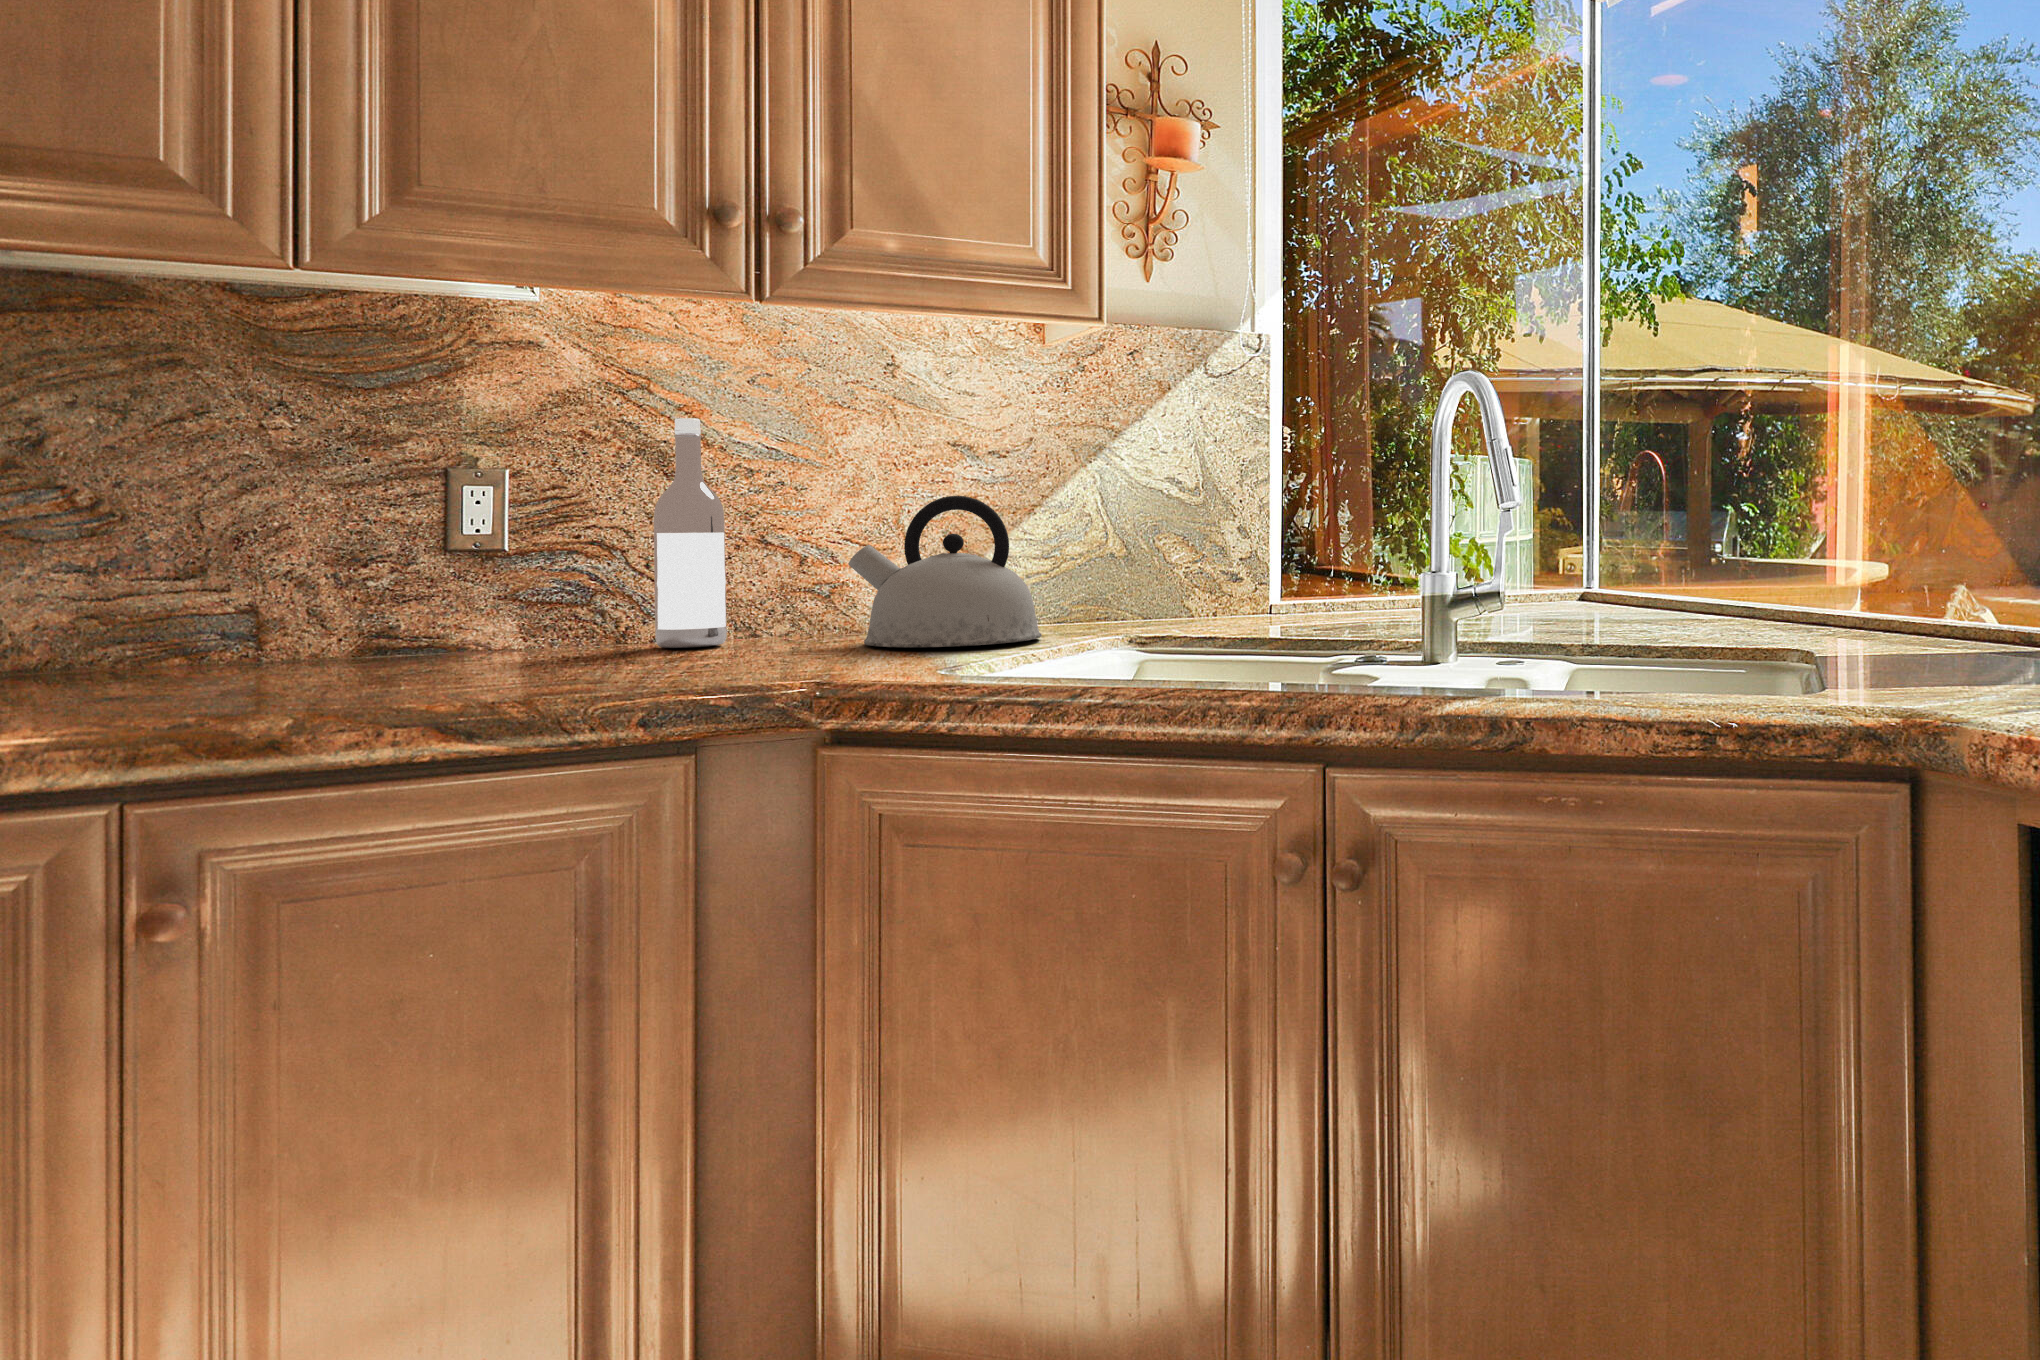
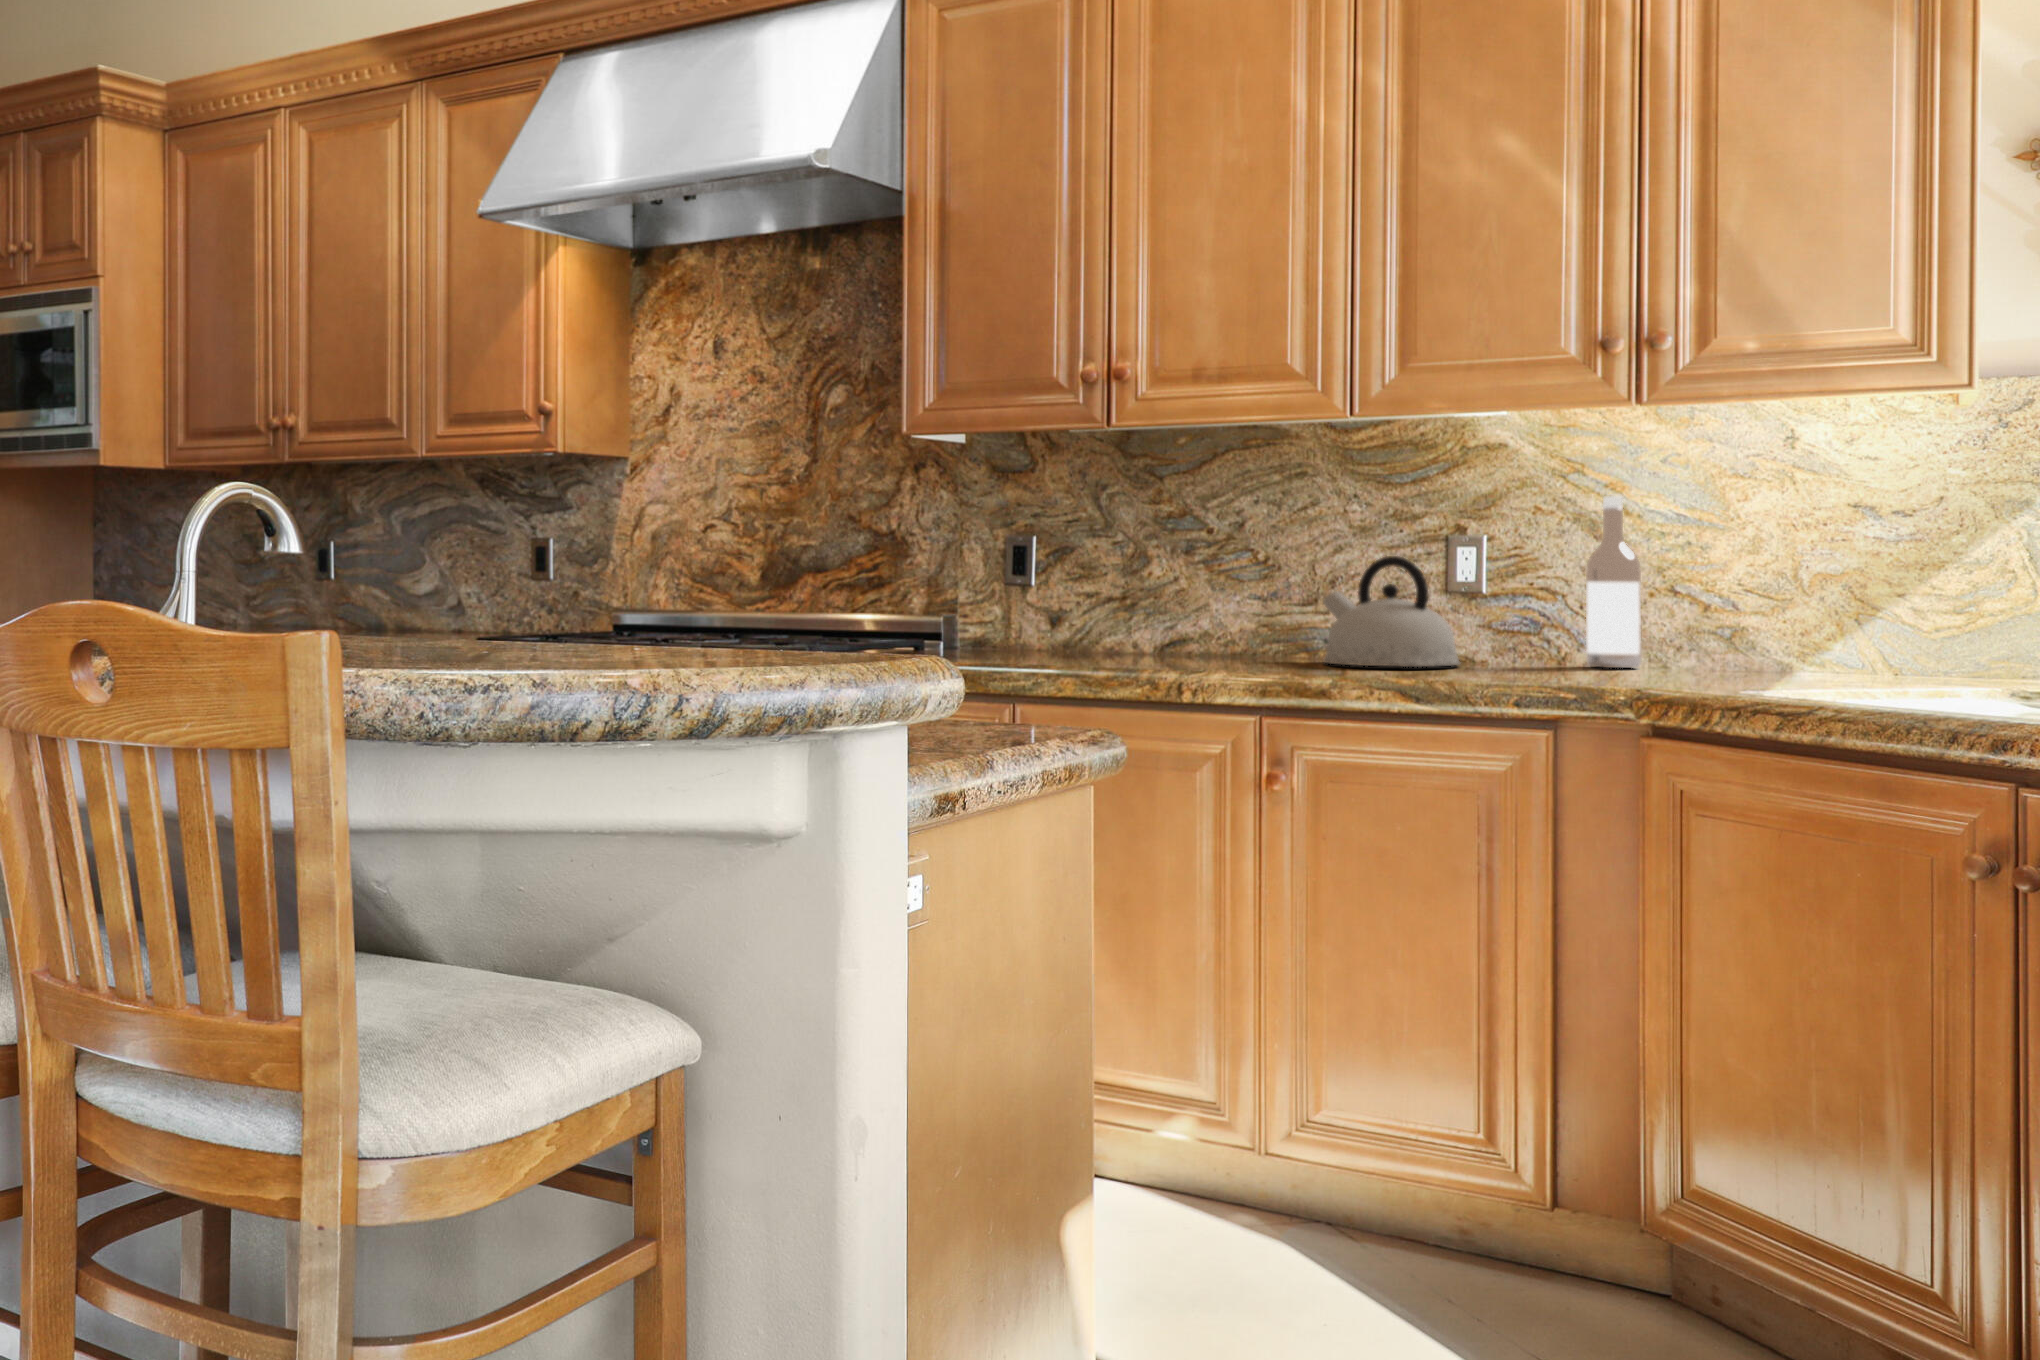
kettle: present [849,496,1042,647] -> present [1323,556,1460,667]

